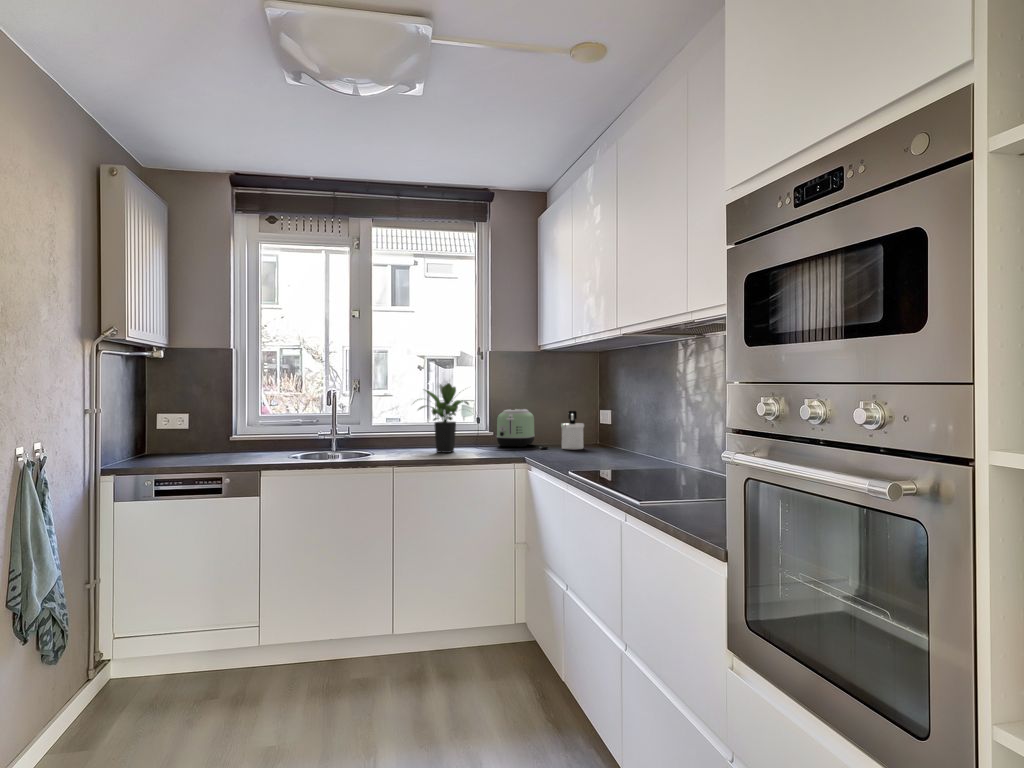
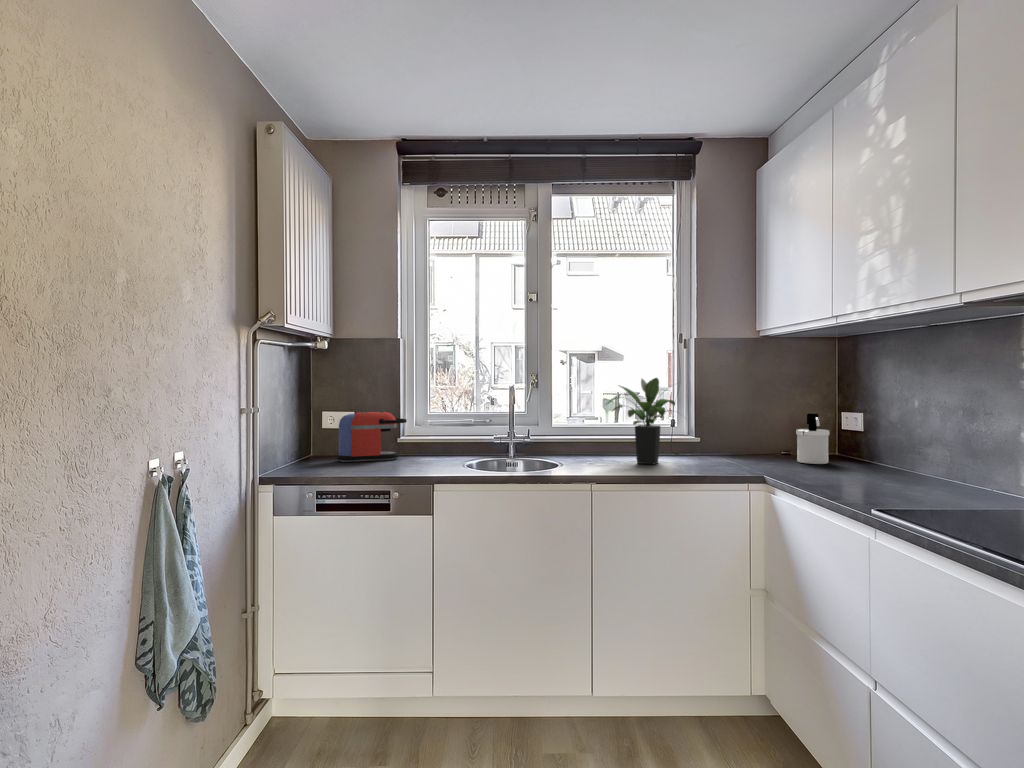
toaster: present [497,409,535,447] -> none [705,410,754,458]
coffee maker: none [173,413,239,457] -> present [337,412,407,462]

